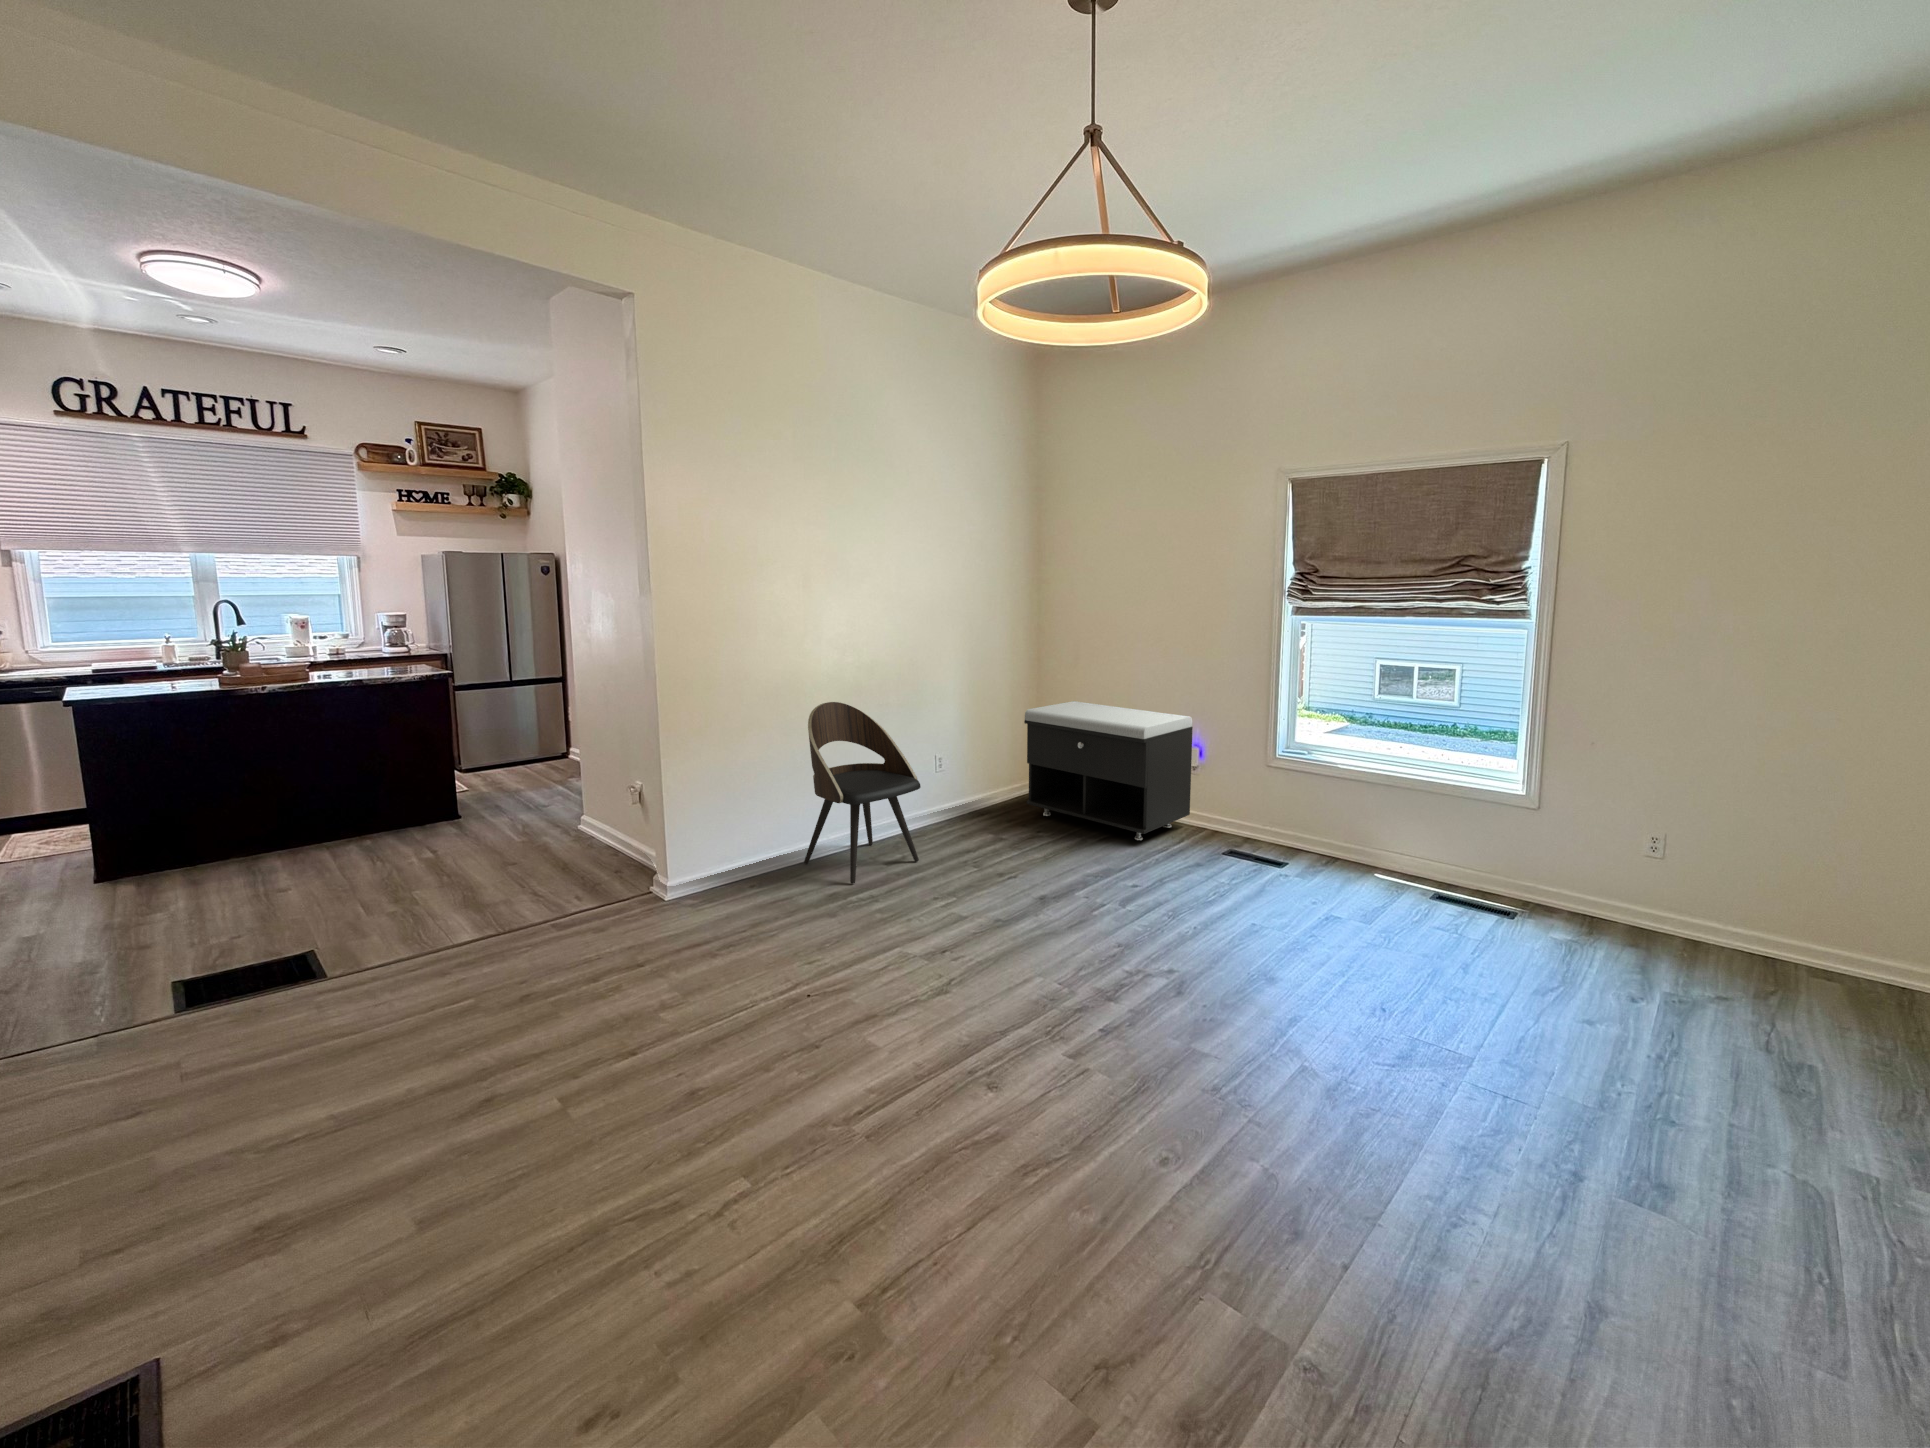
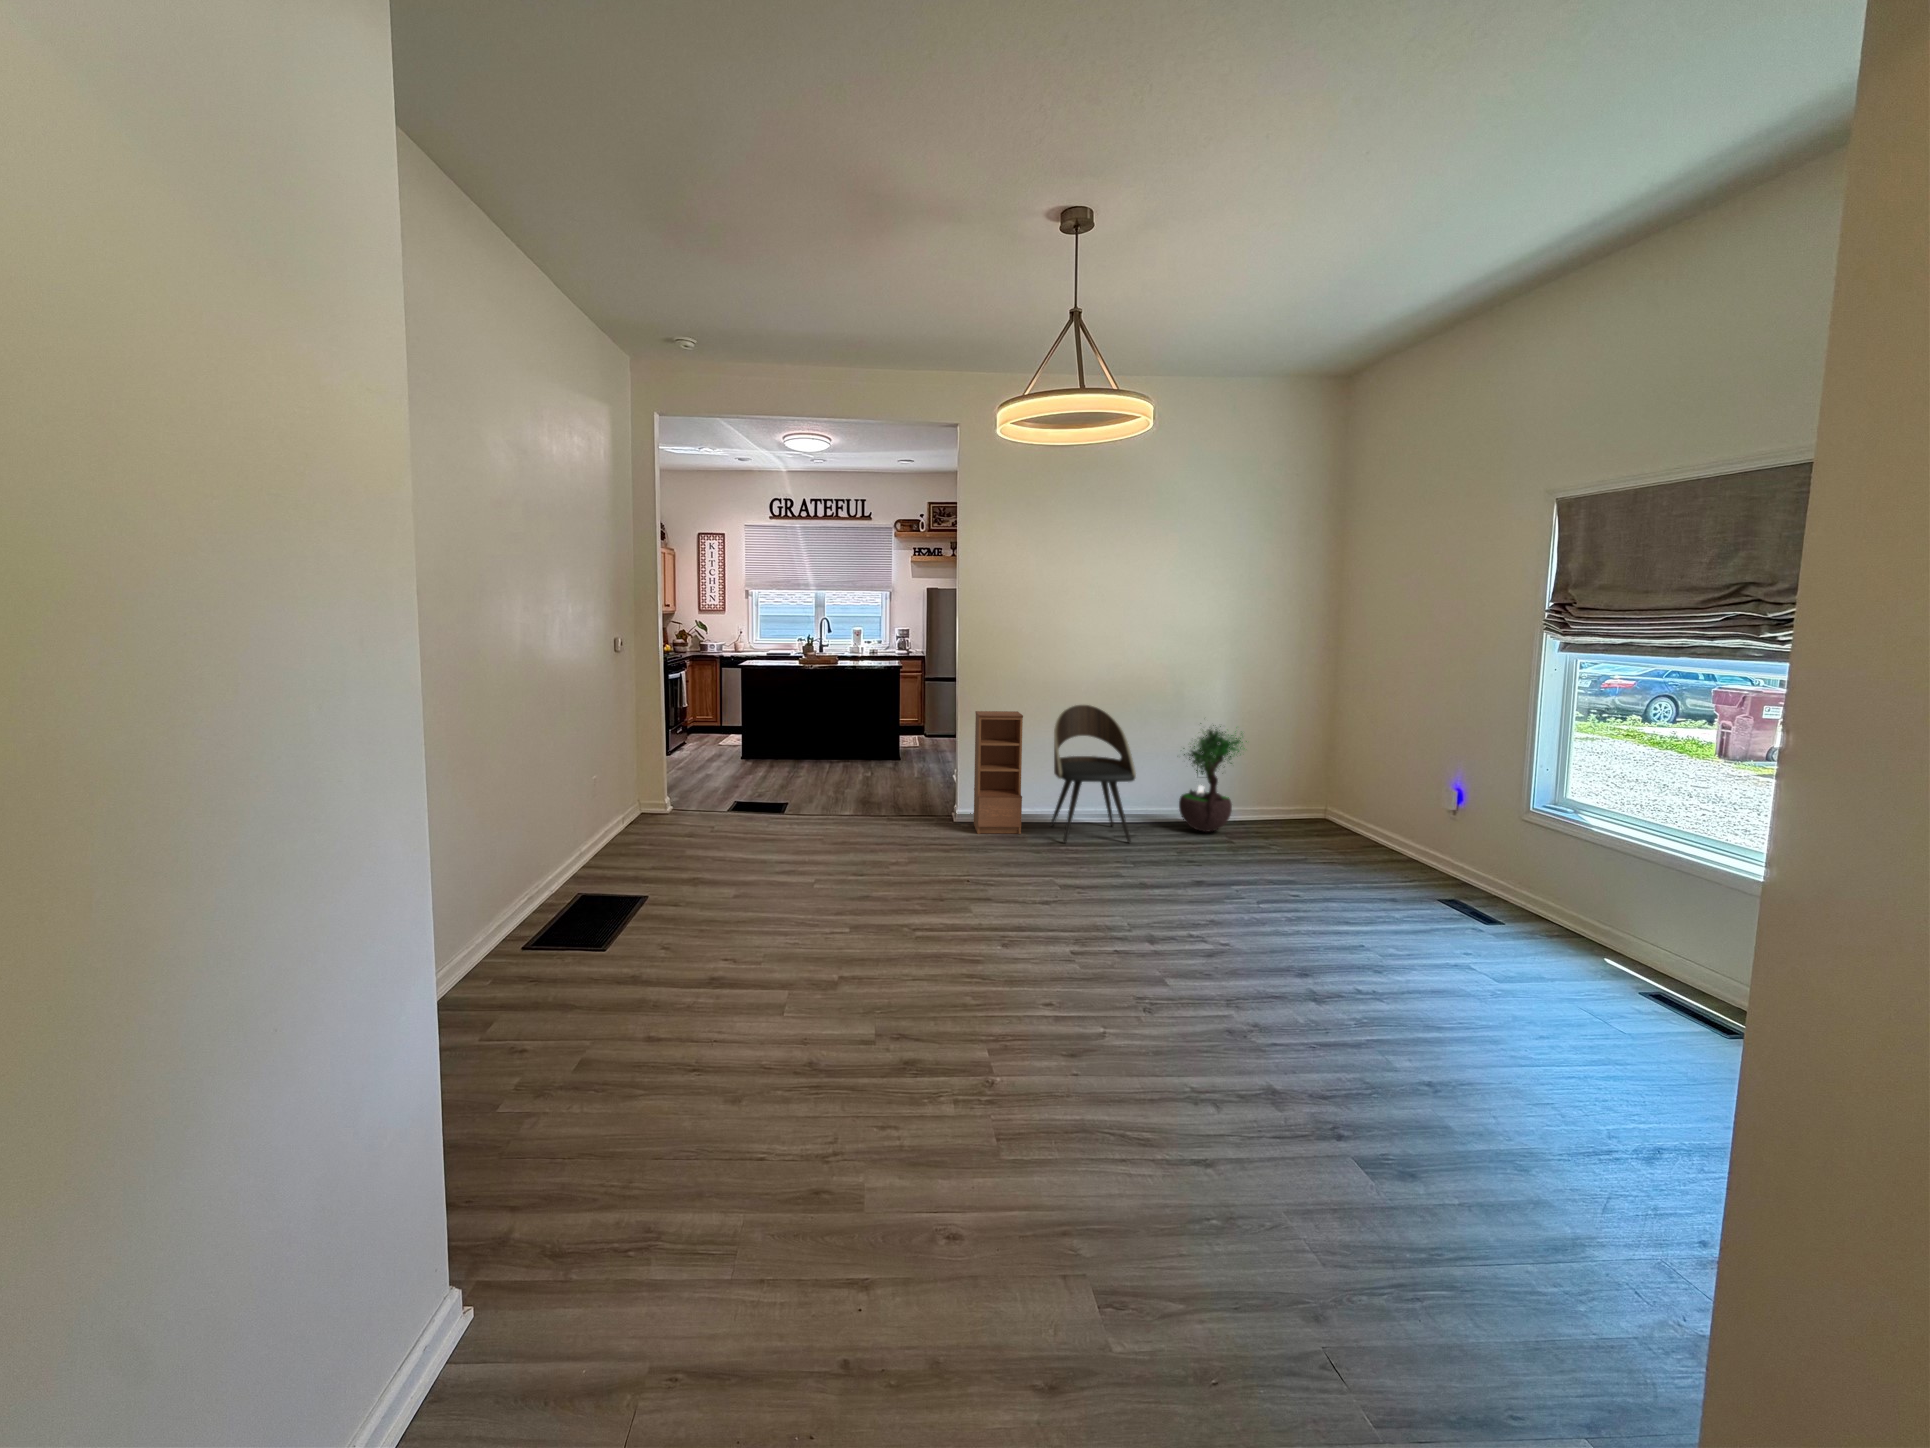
potted tree: none [932,701,1006,826] -> present [1179,723,1247,832]
storage bench: present [1024,701,1193,840] -> none [1279,734,1451,878]
bookcase: none [697,722,786,904] -> present [974,711,1023,834]

